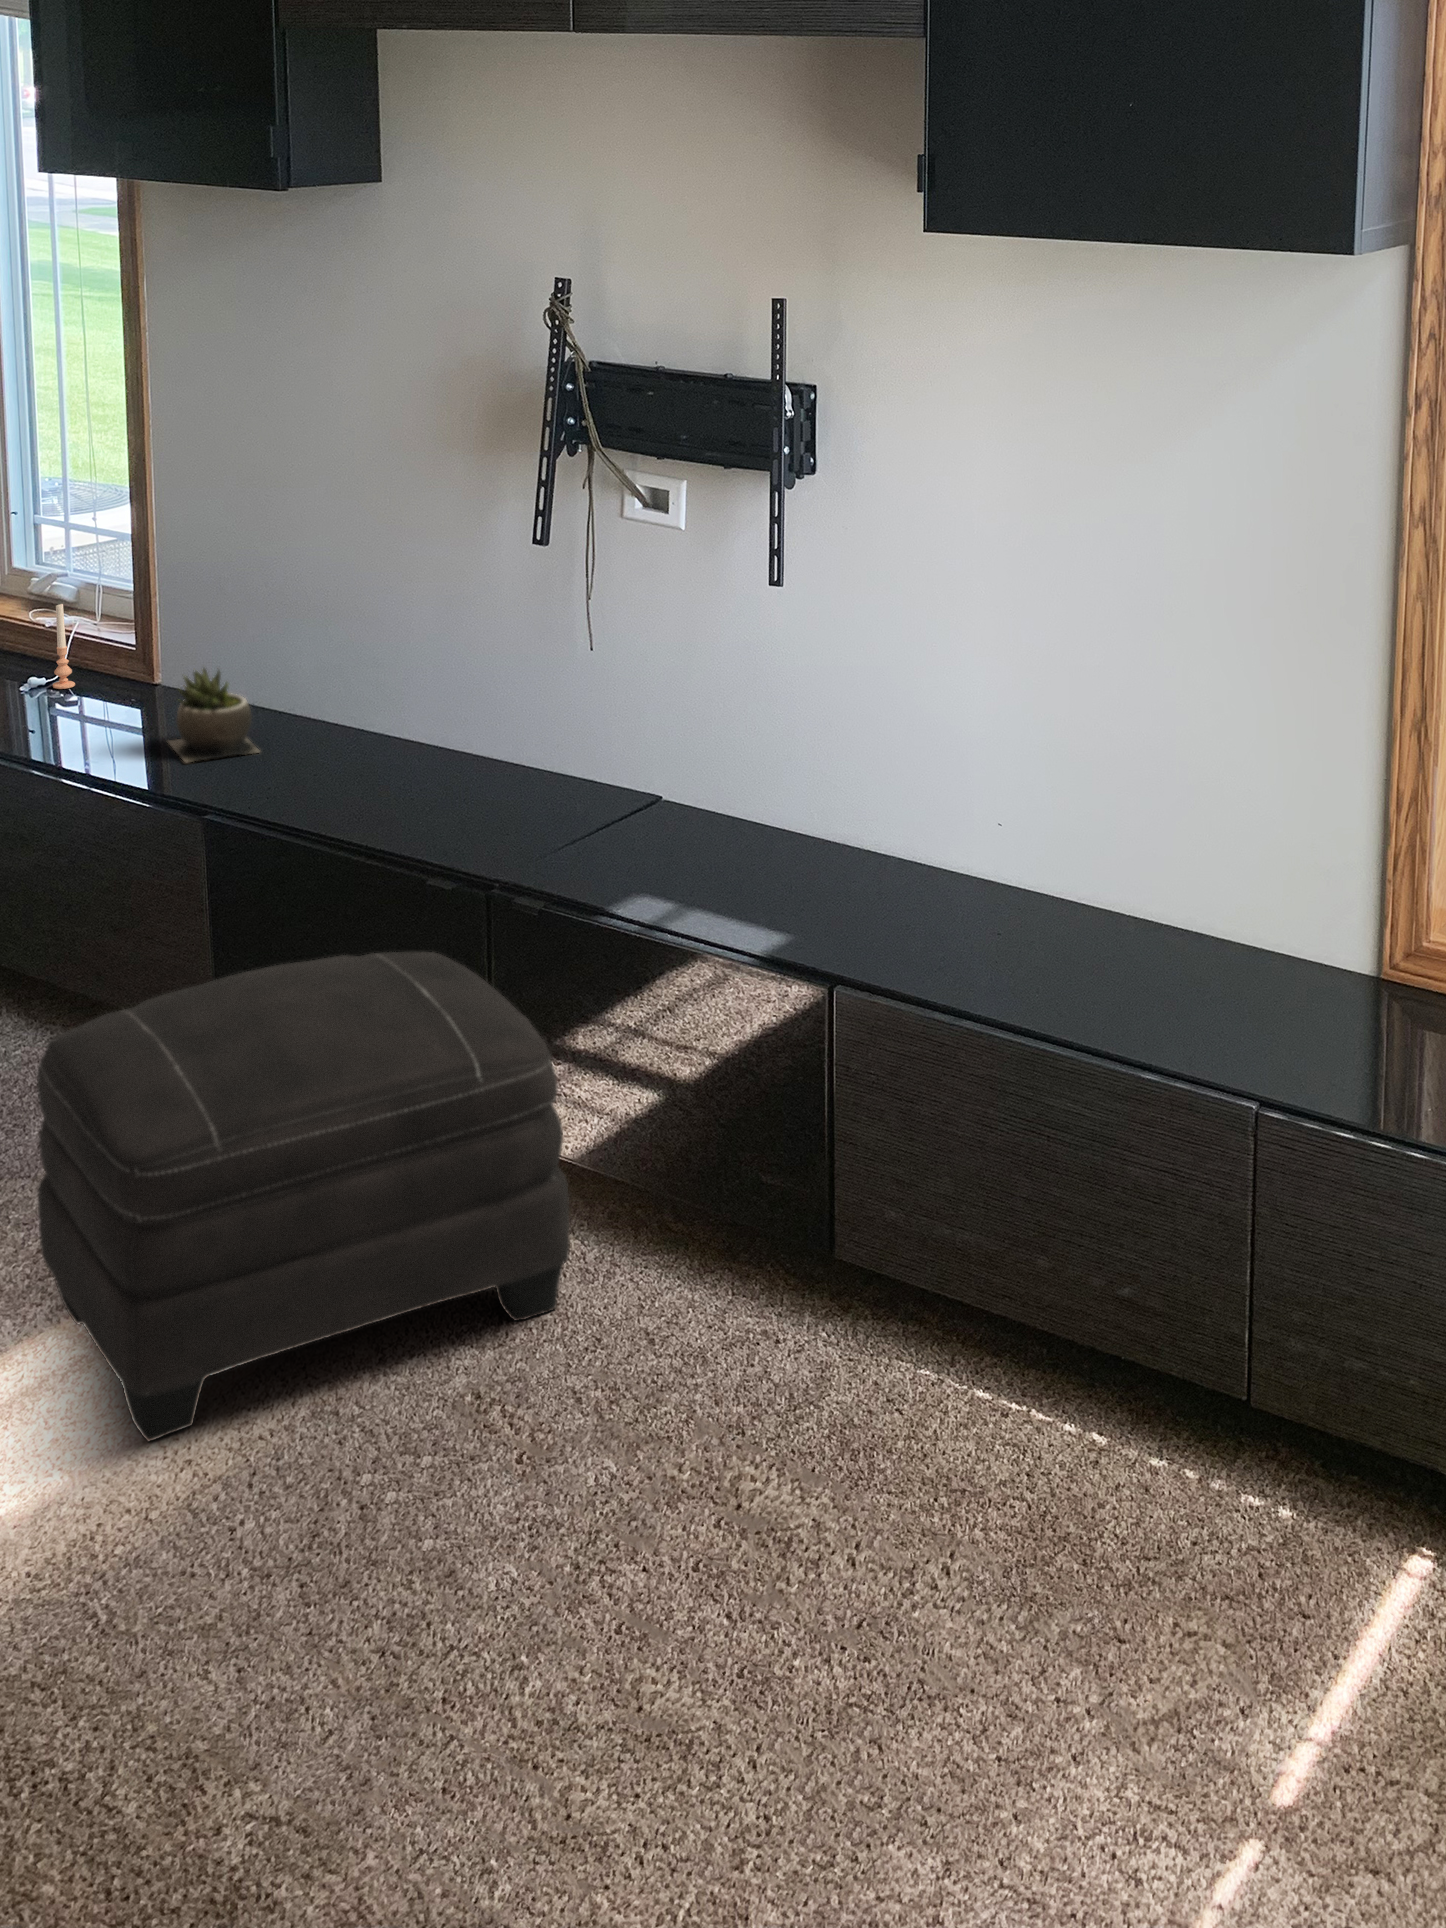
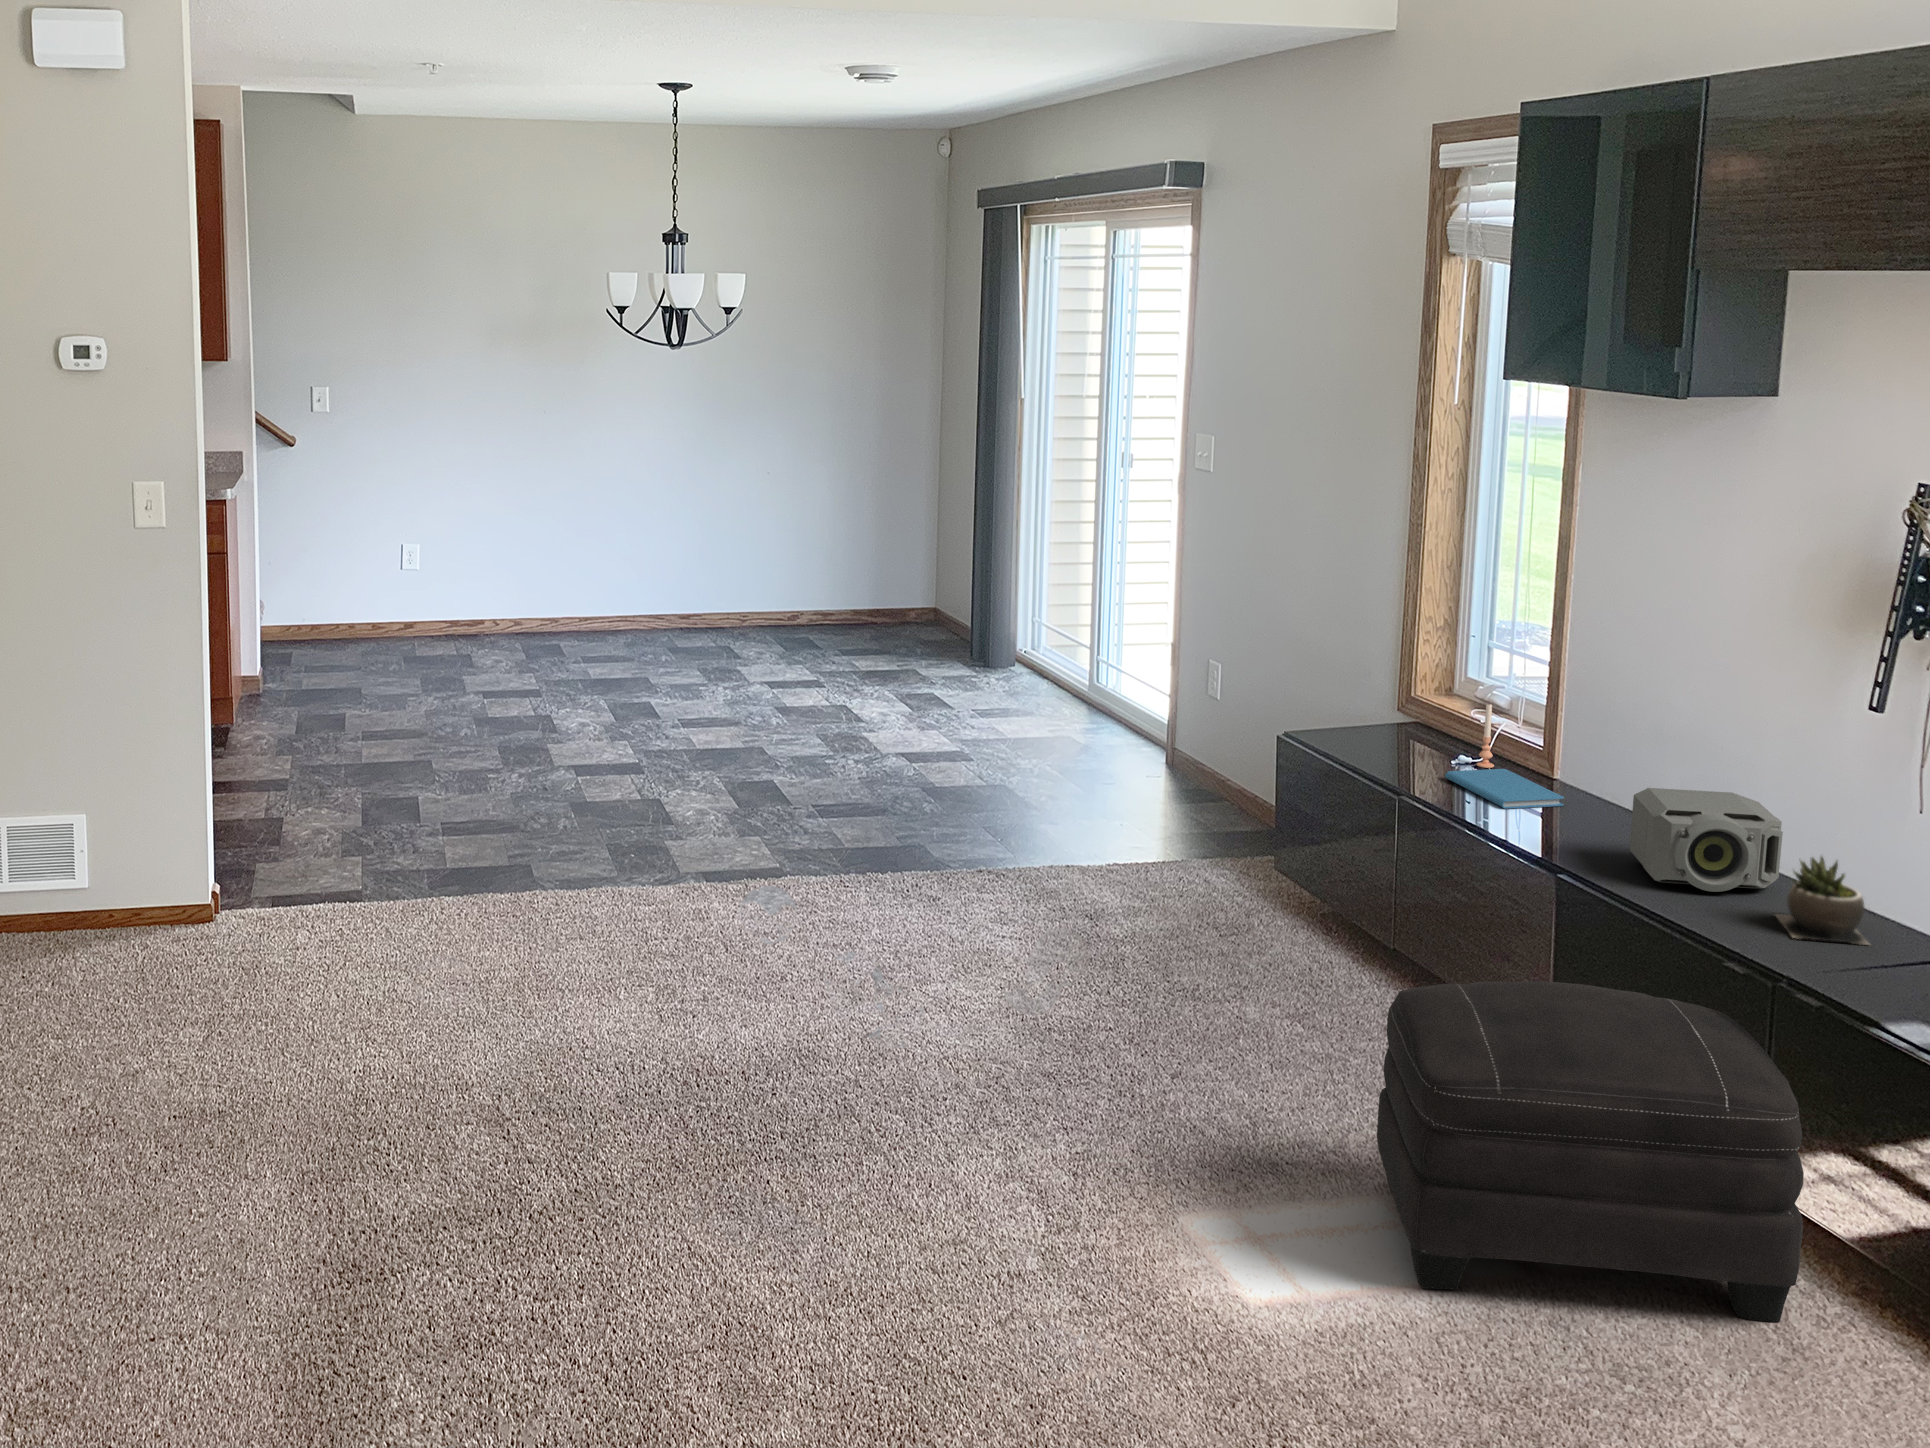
succulent plant: present [168,669,259,762] -> present [1776,857,1870,945]
speaker: none [276,670,452,801] -> present [1629,788,1783,892]
book: none [19,686,178,742] -> present [1445,769,1564,809]

